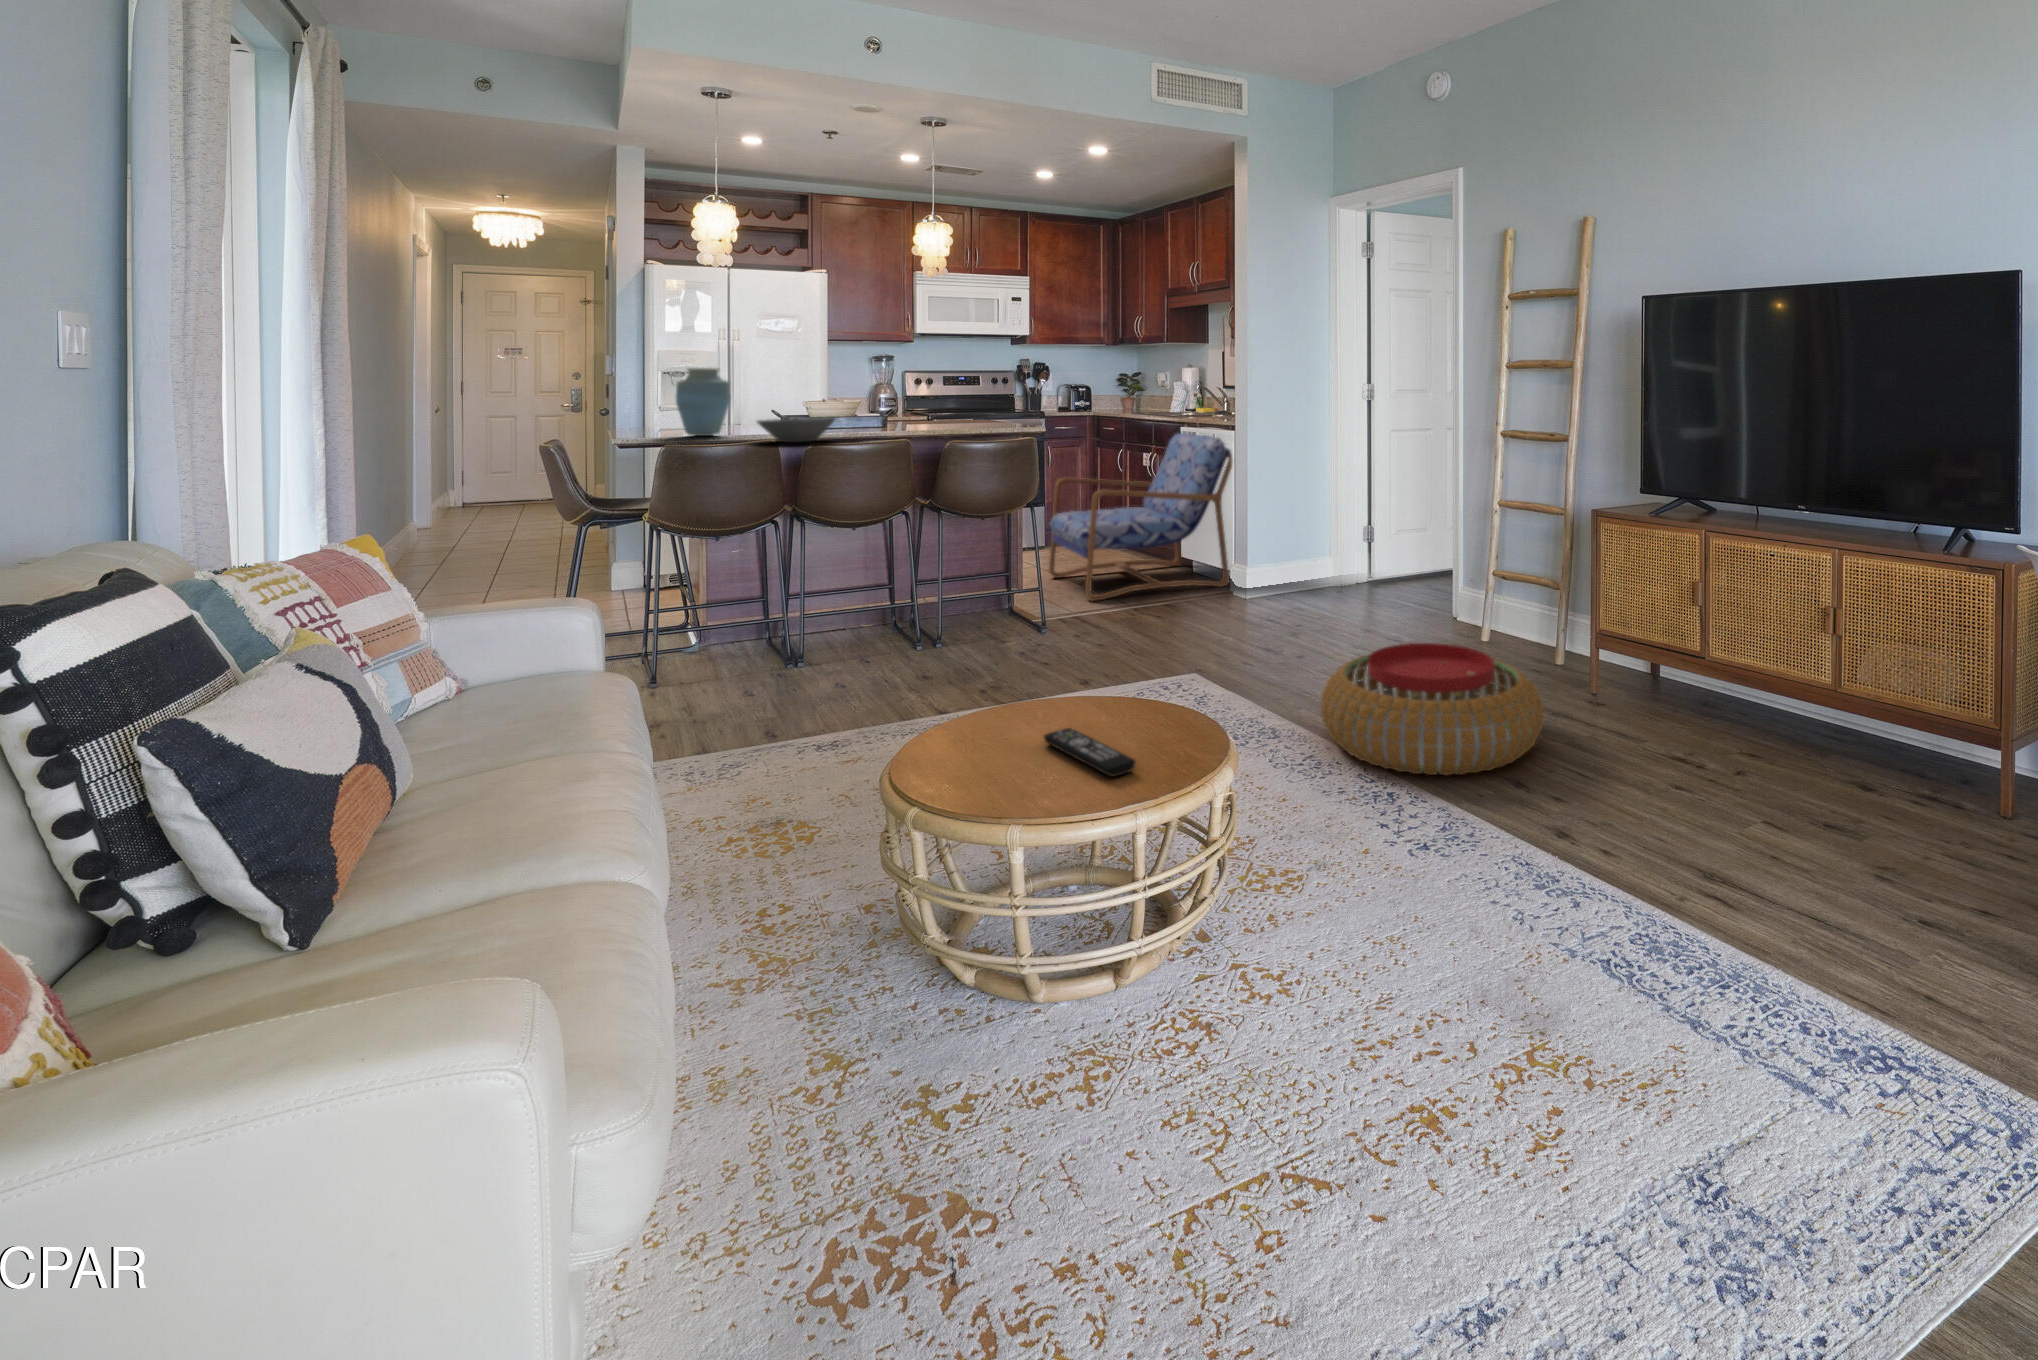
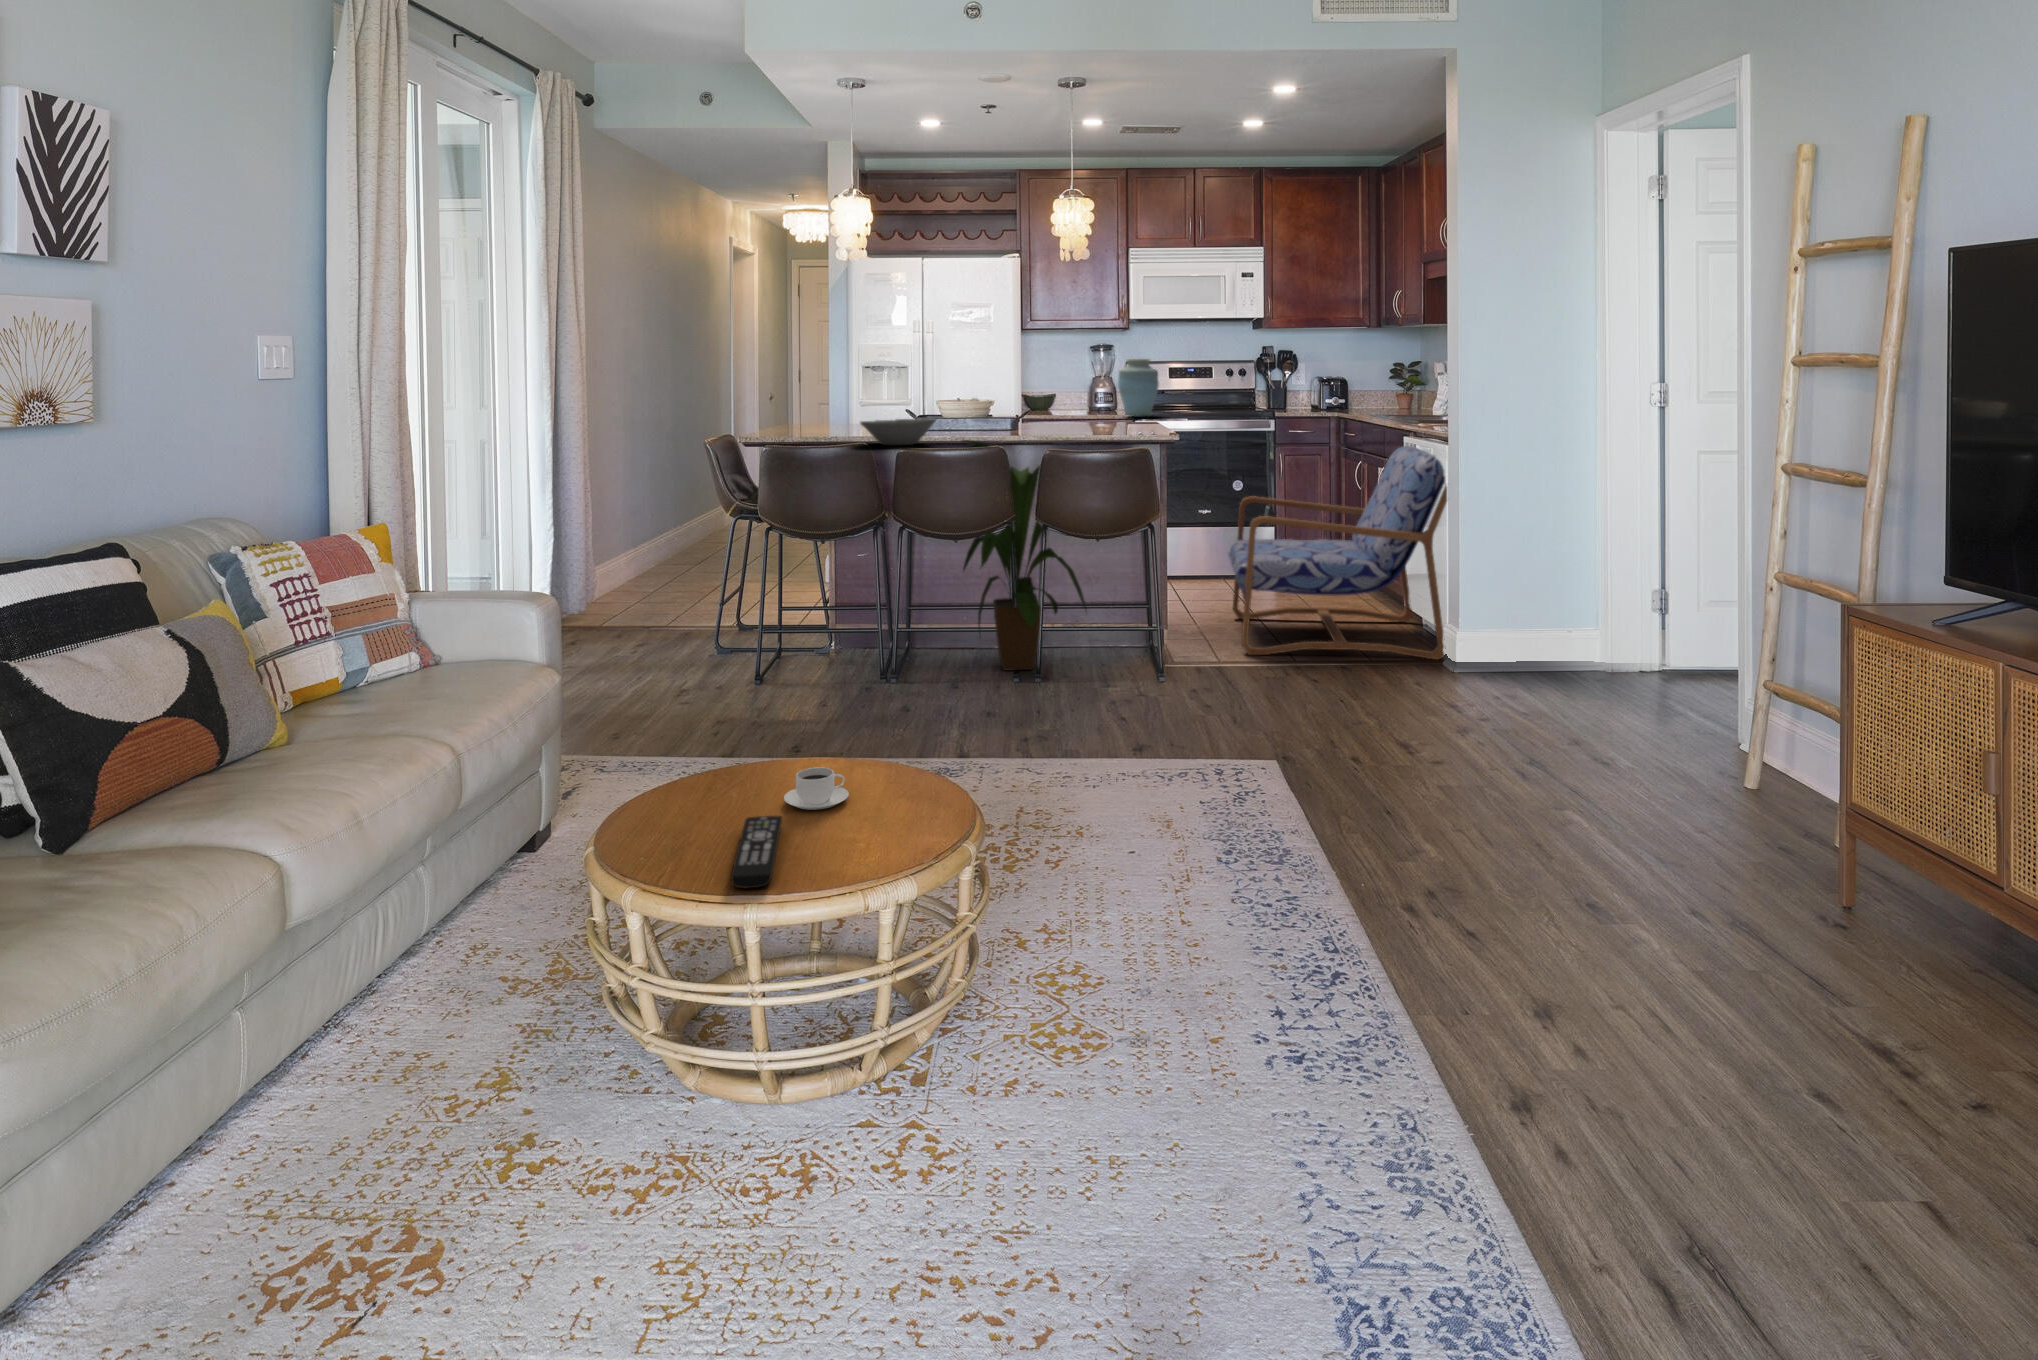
vase: present [676,368,731,436] -> present [1118,359,1159,417]
house plant: none [847,435,985,641] -> present [963,440,1086,670]
pouf: present [1321,643,1543,775] -> none [1307,793,1673,1027]
coffee cup: none [1037,689,1093,723] -> present [784,767,849,810]

